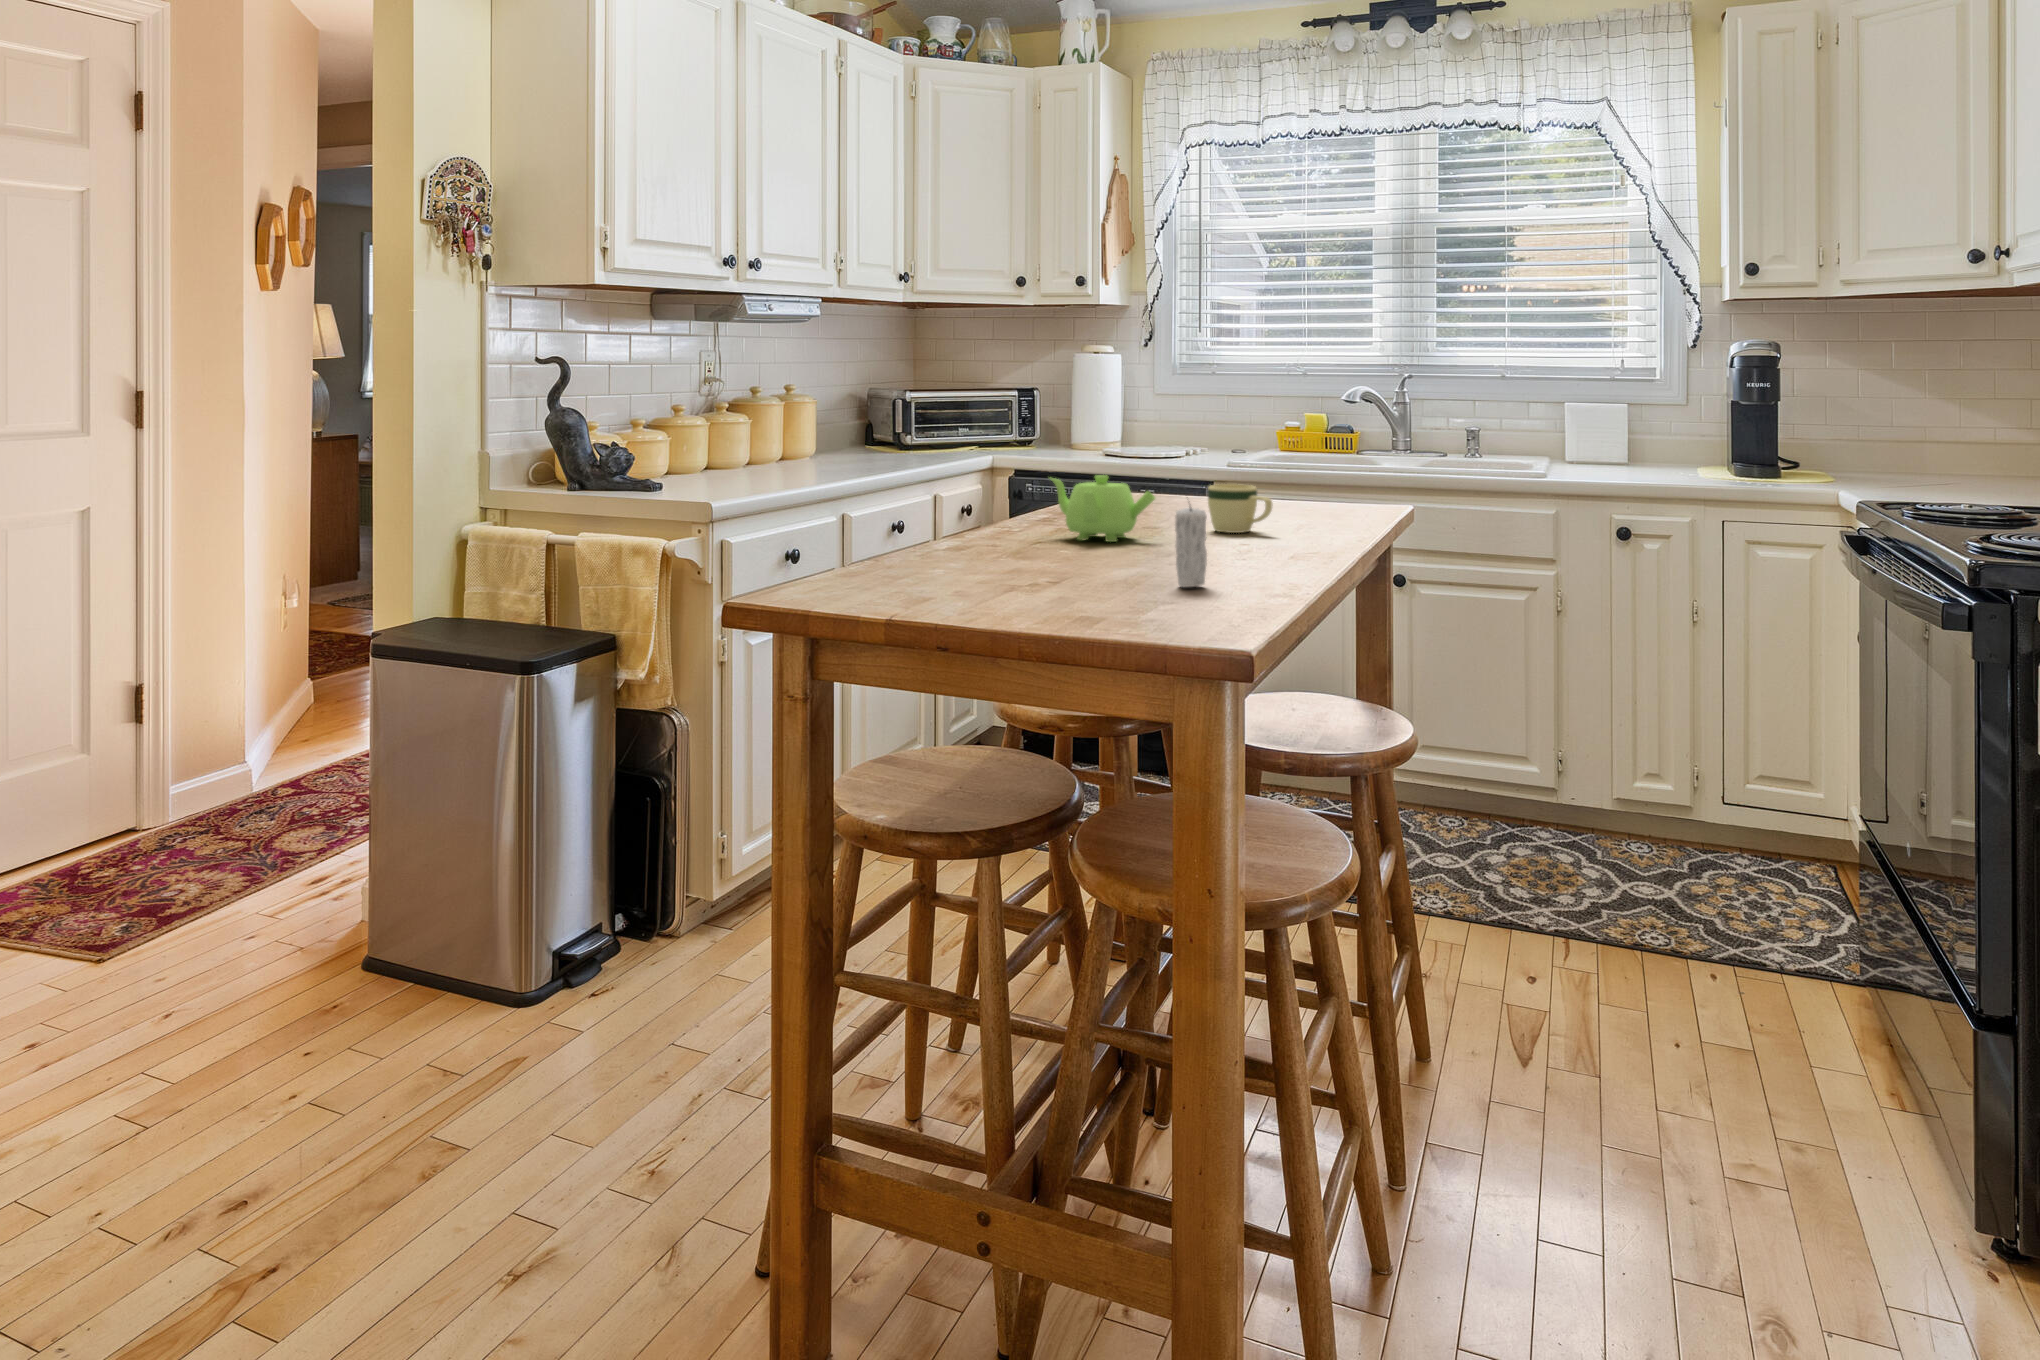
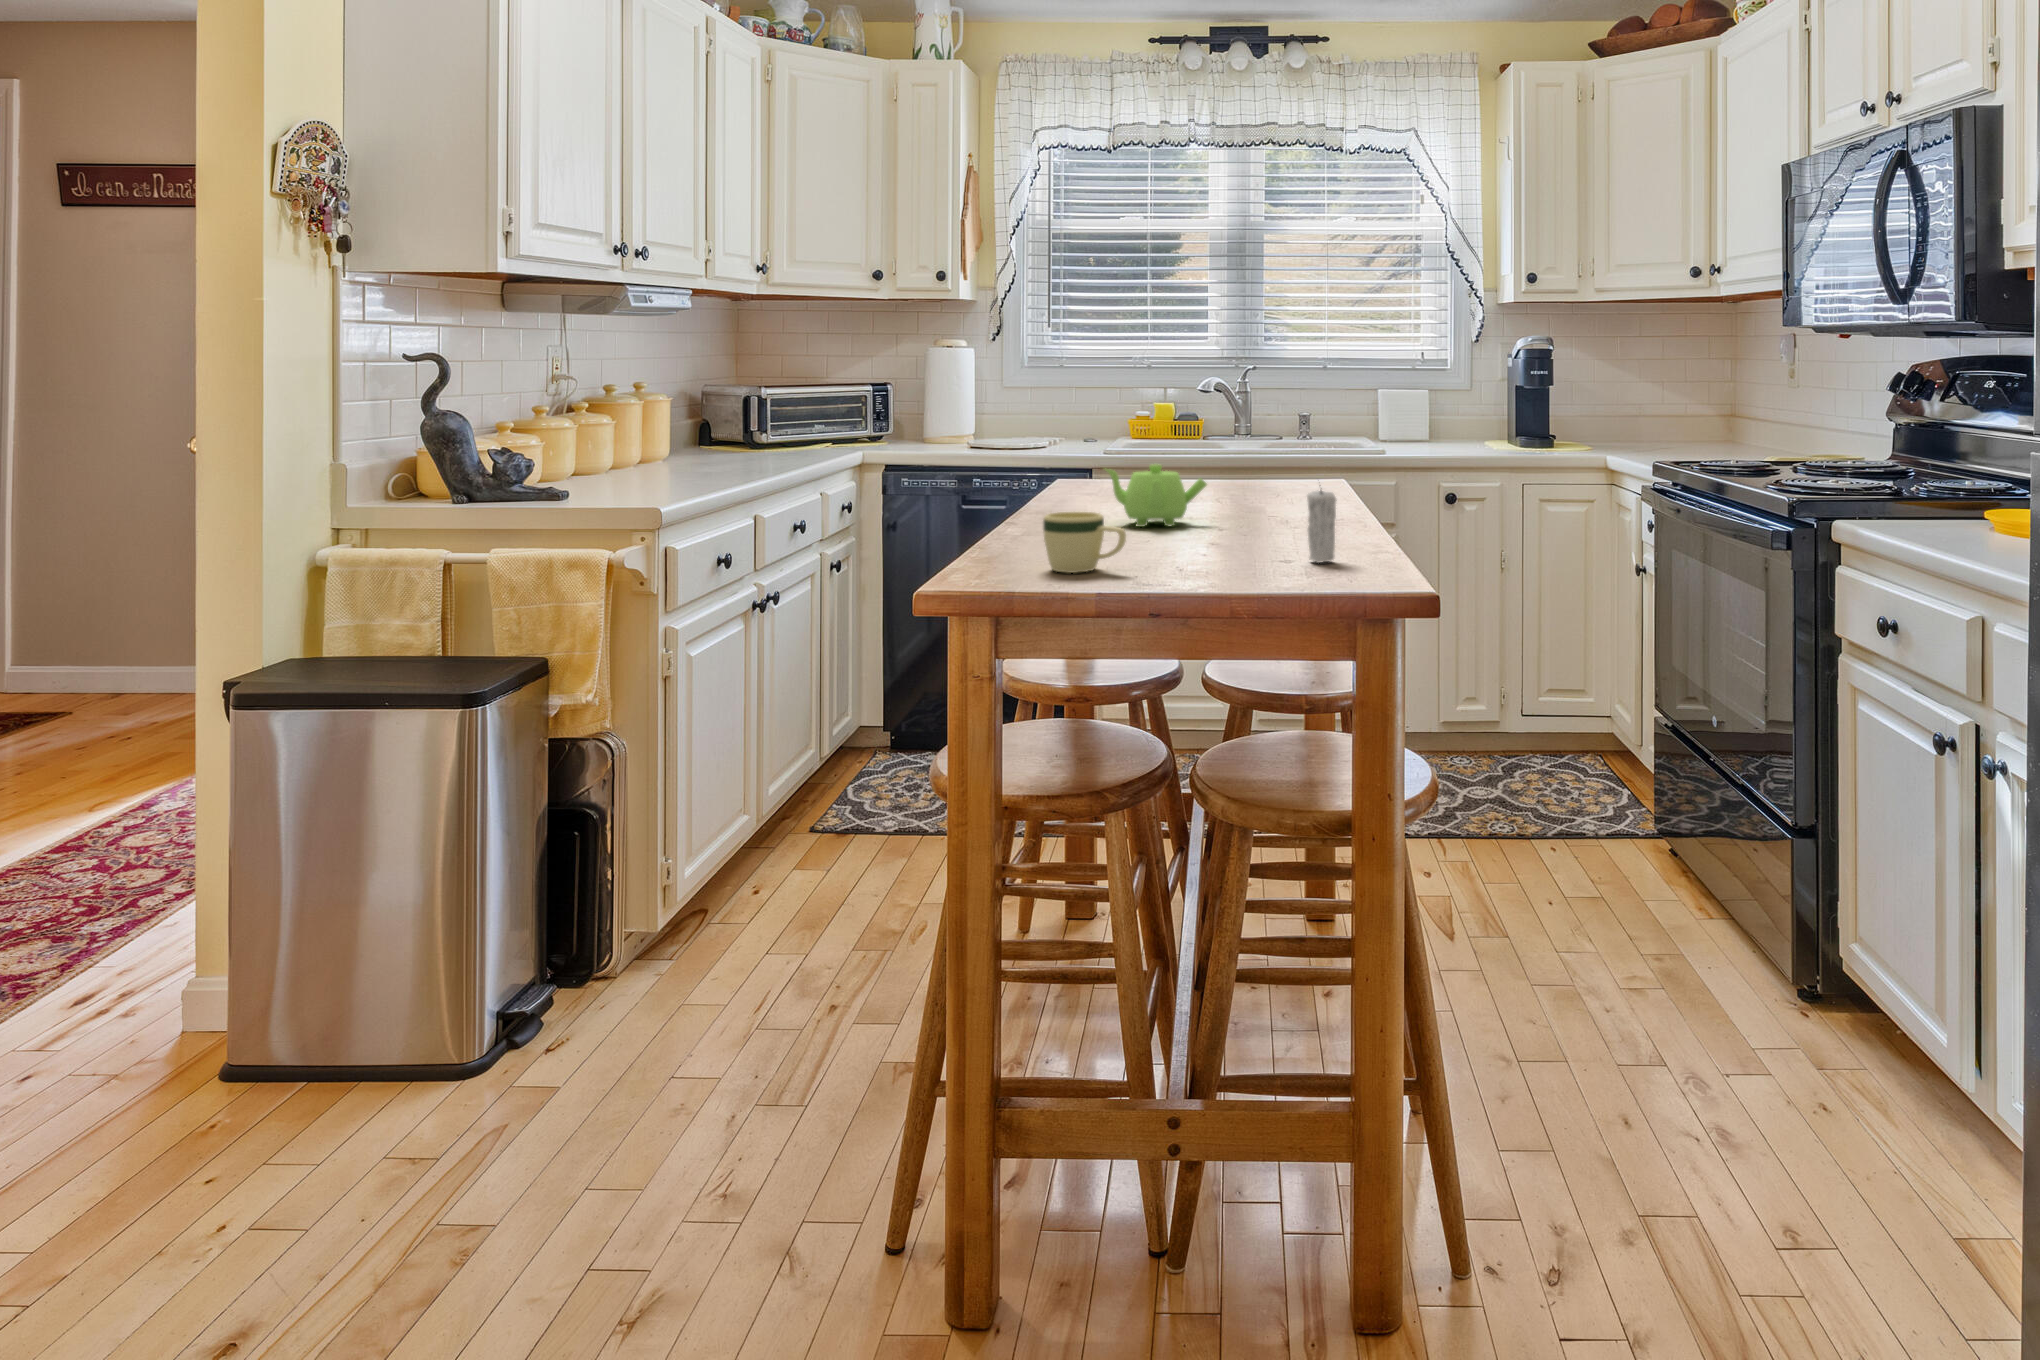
mug: present [1208,484,1273,533] -> present [1043,512,1126,573]

